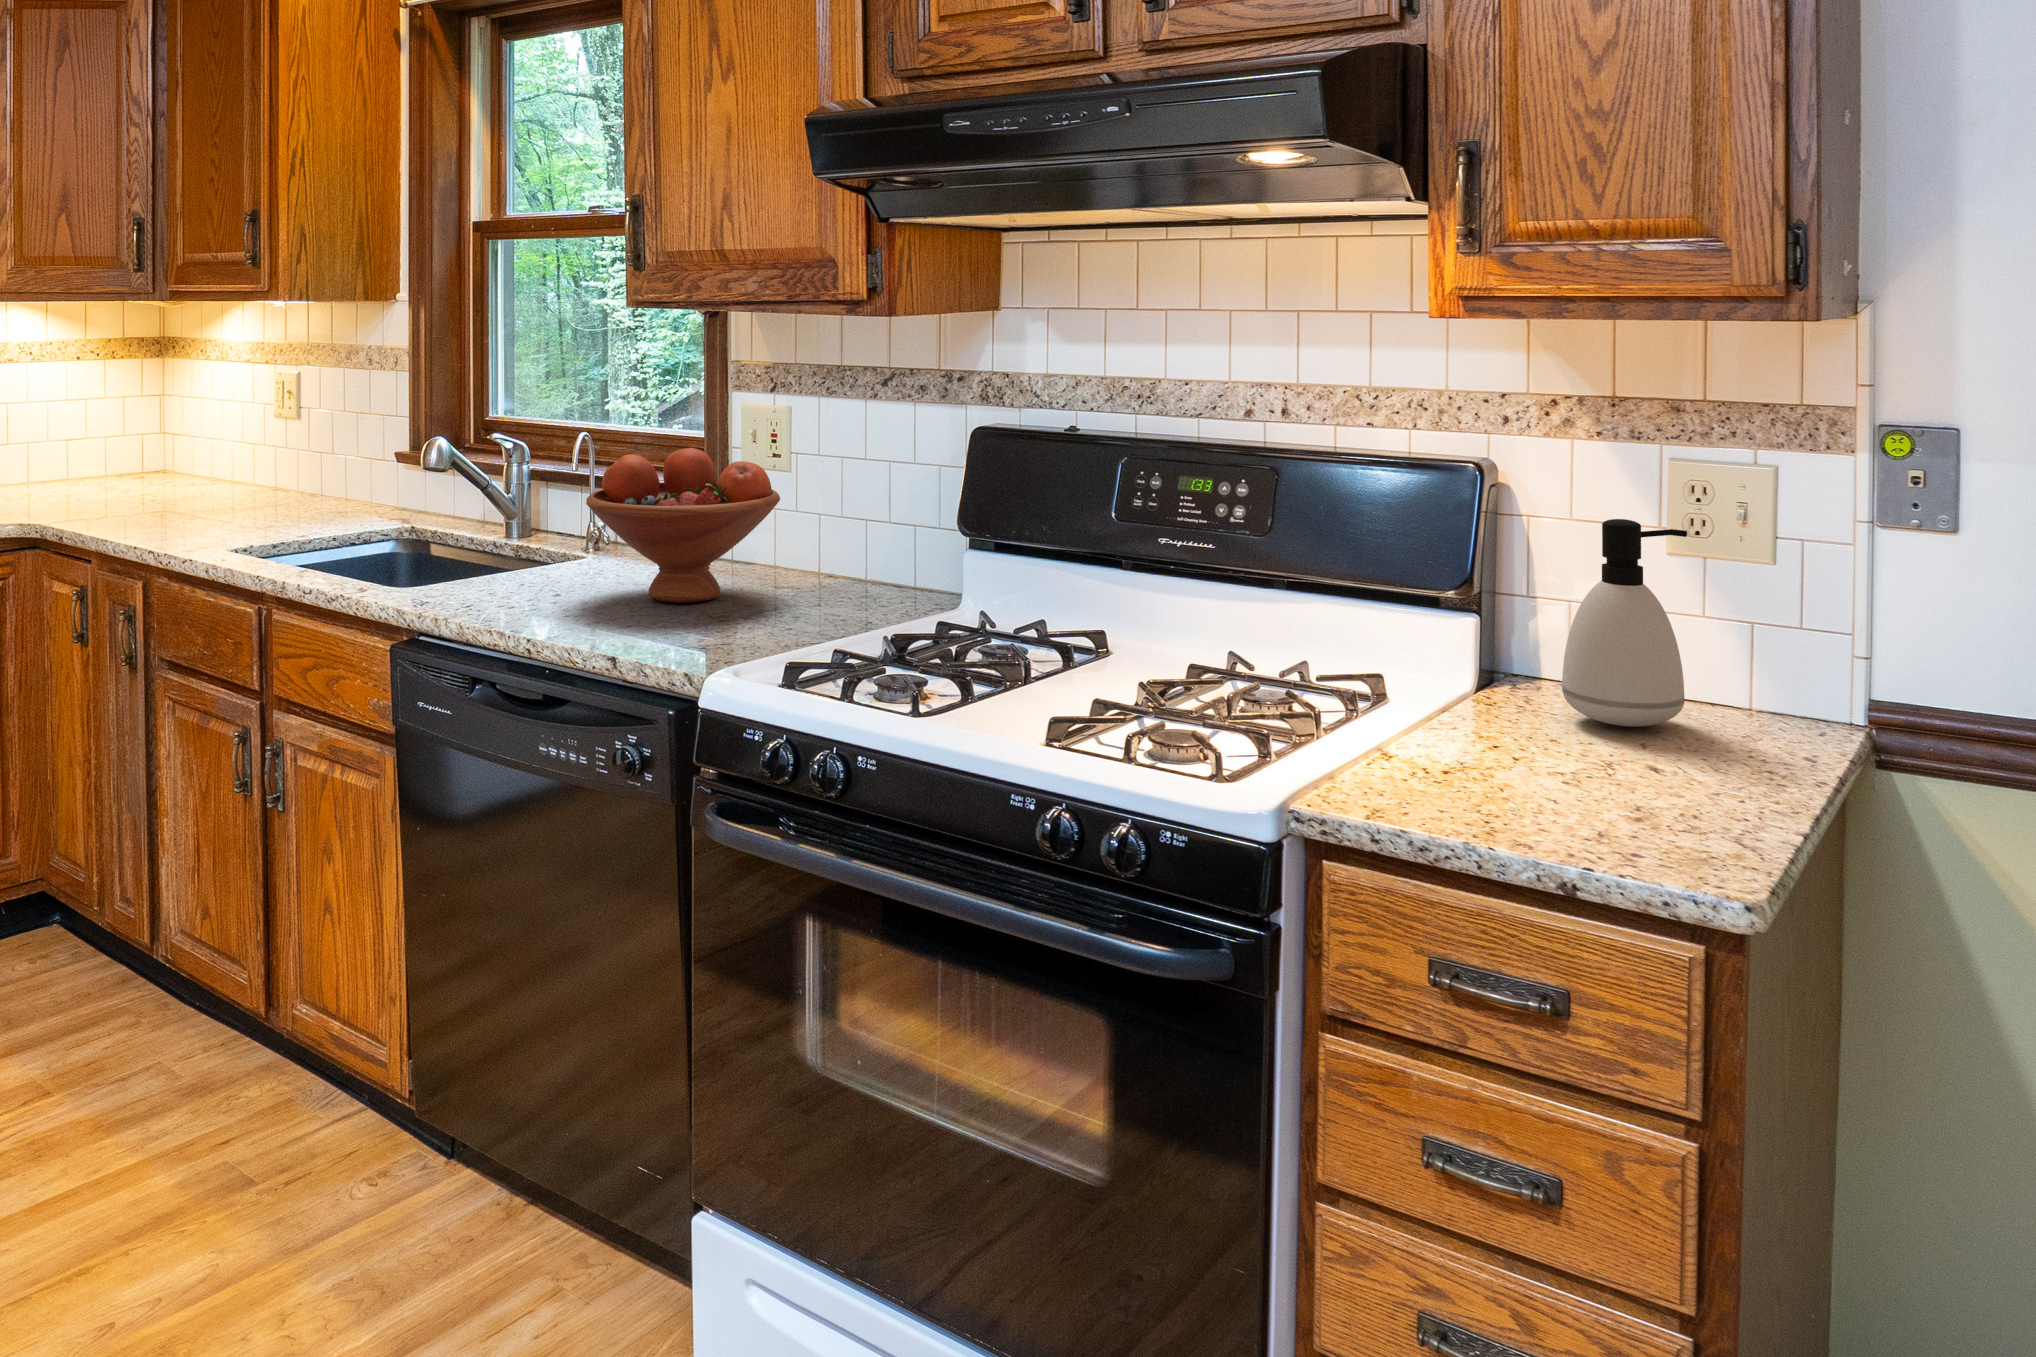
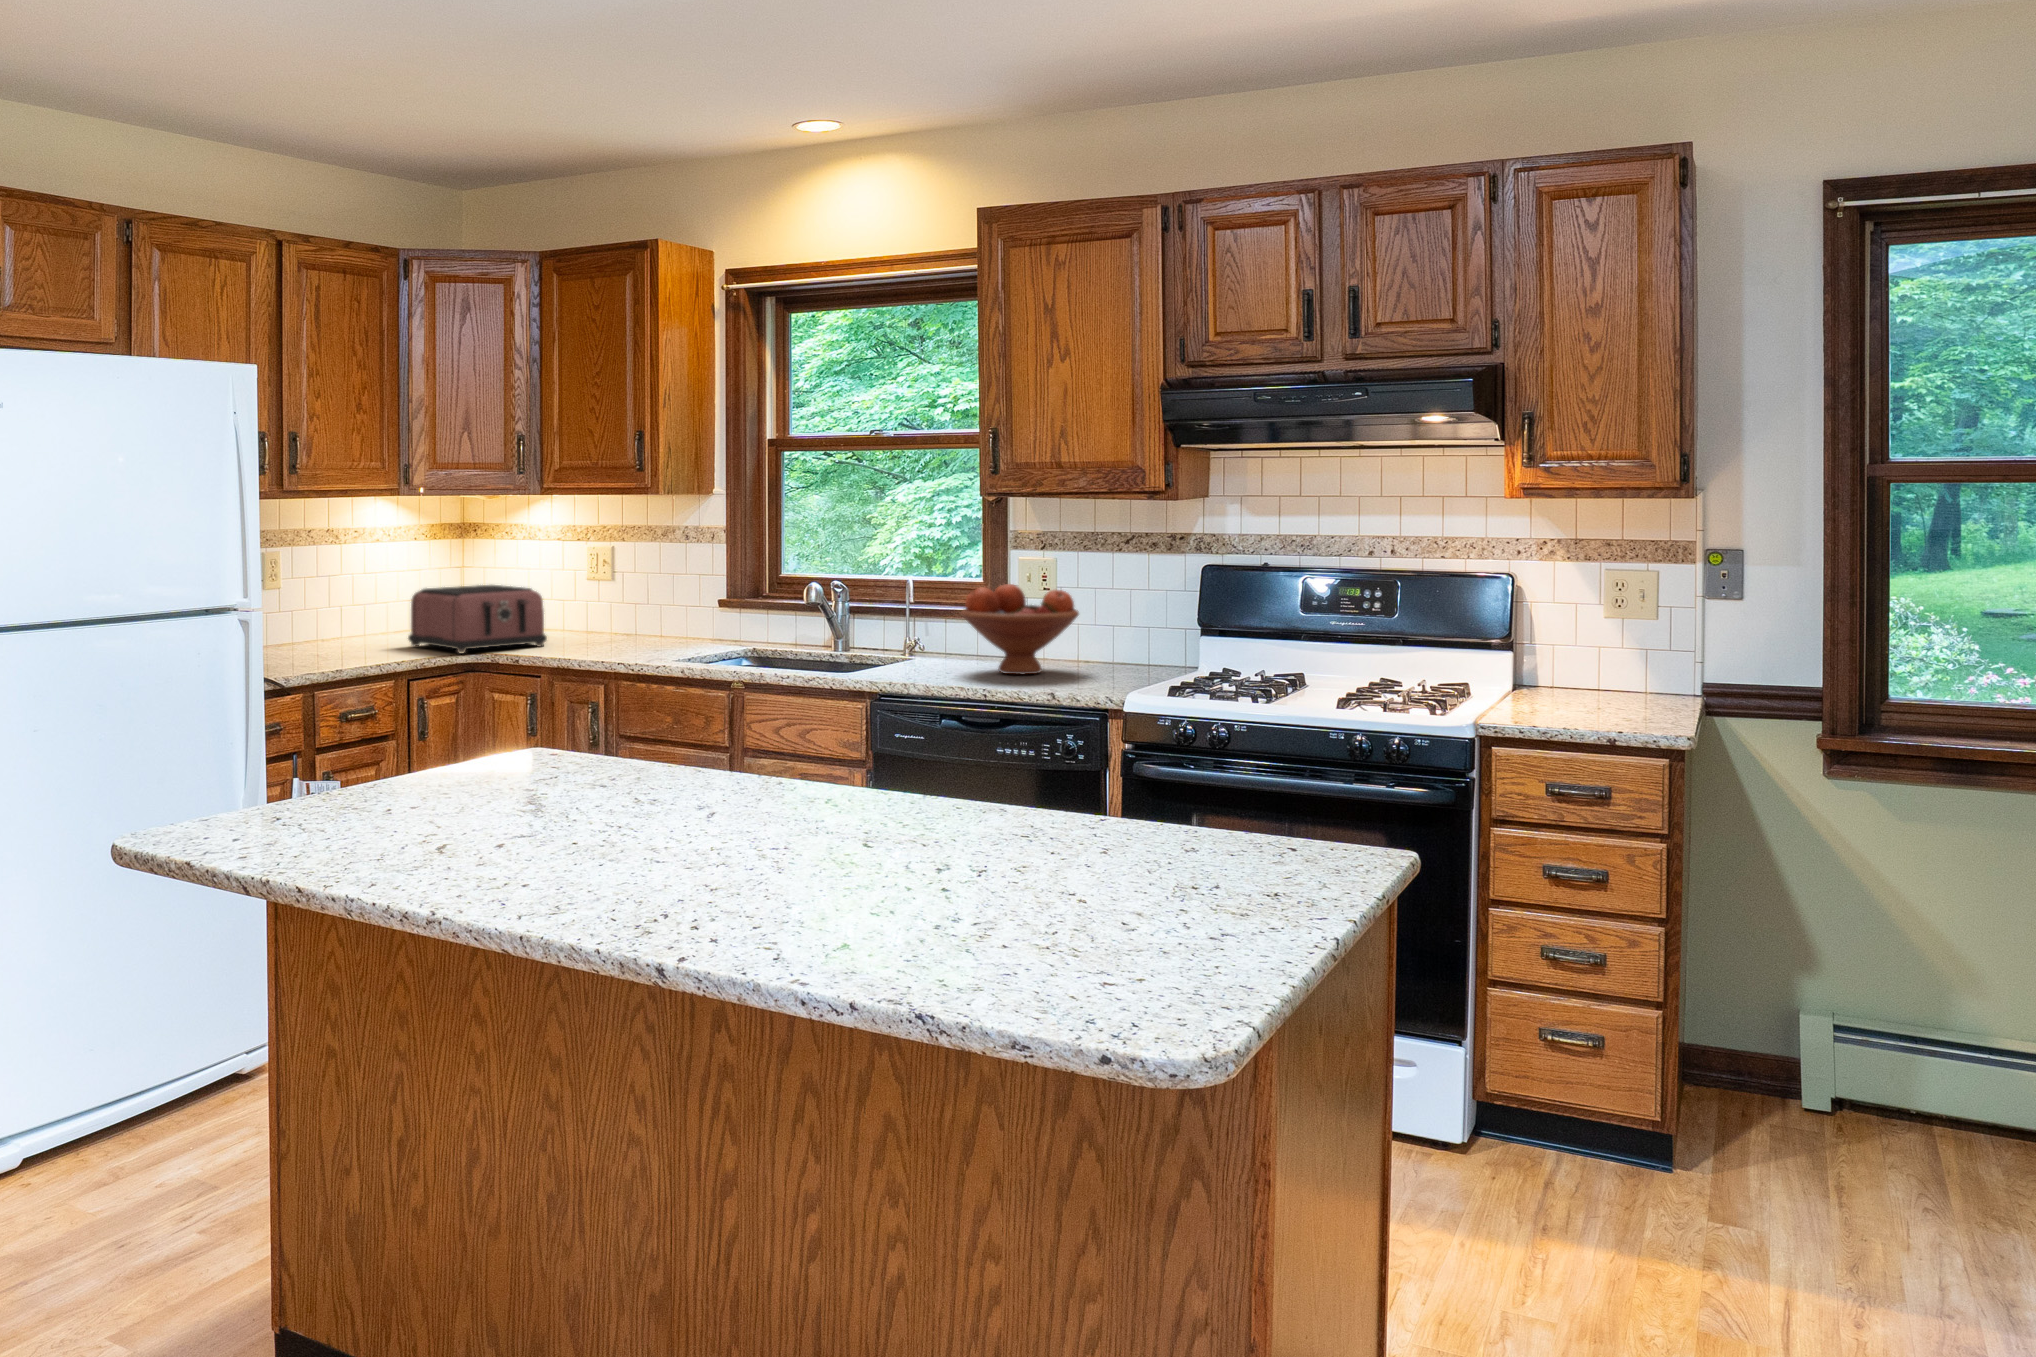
toaster: none [15,423,182,523] -> present [408,585,547,653]
soap dispenser: present [1562,519,1687,727] -> none [1564,597,1624,697]

